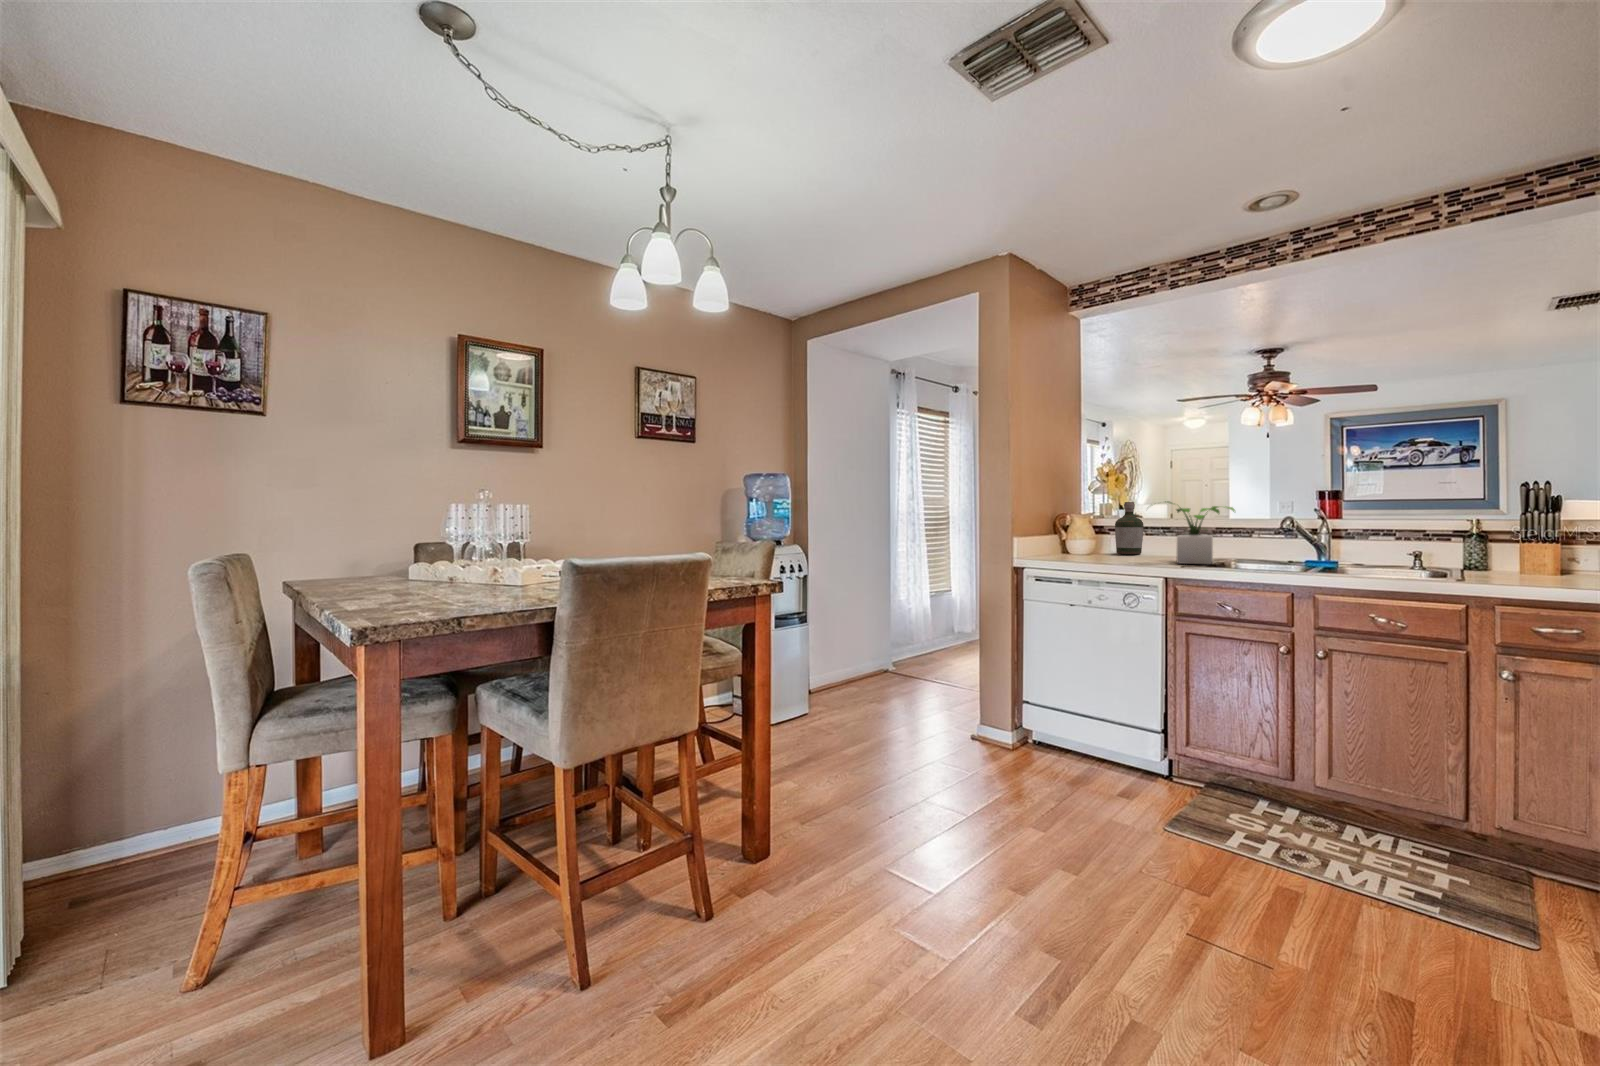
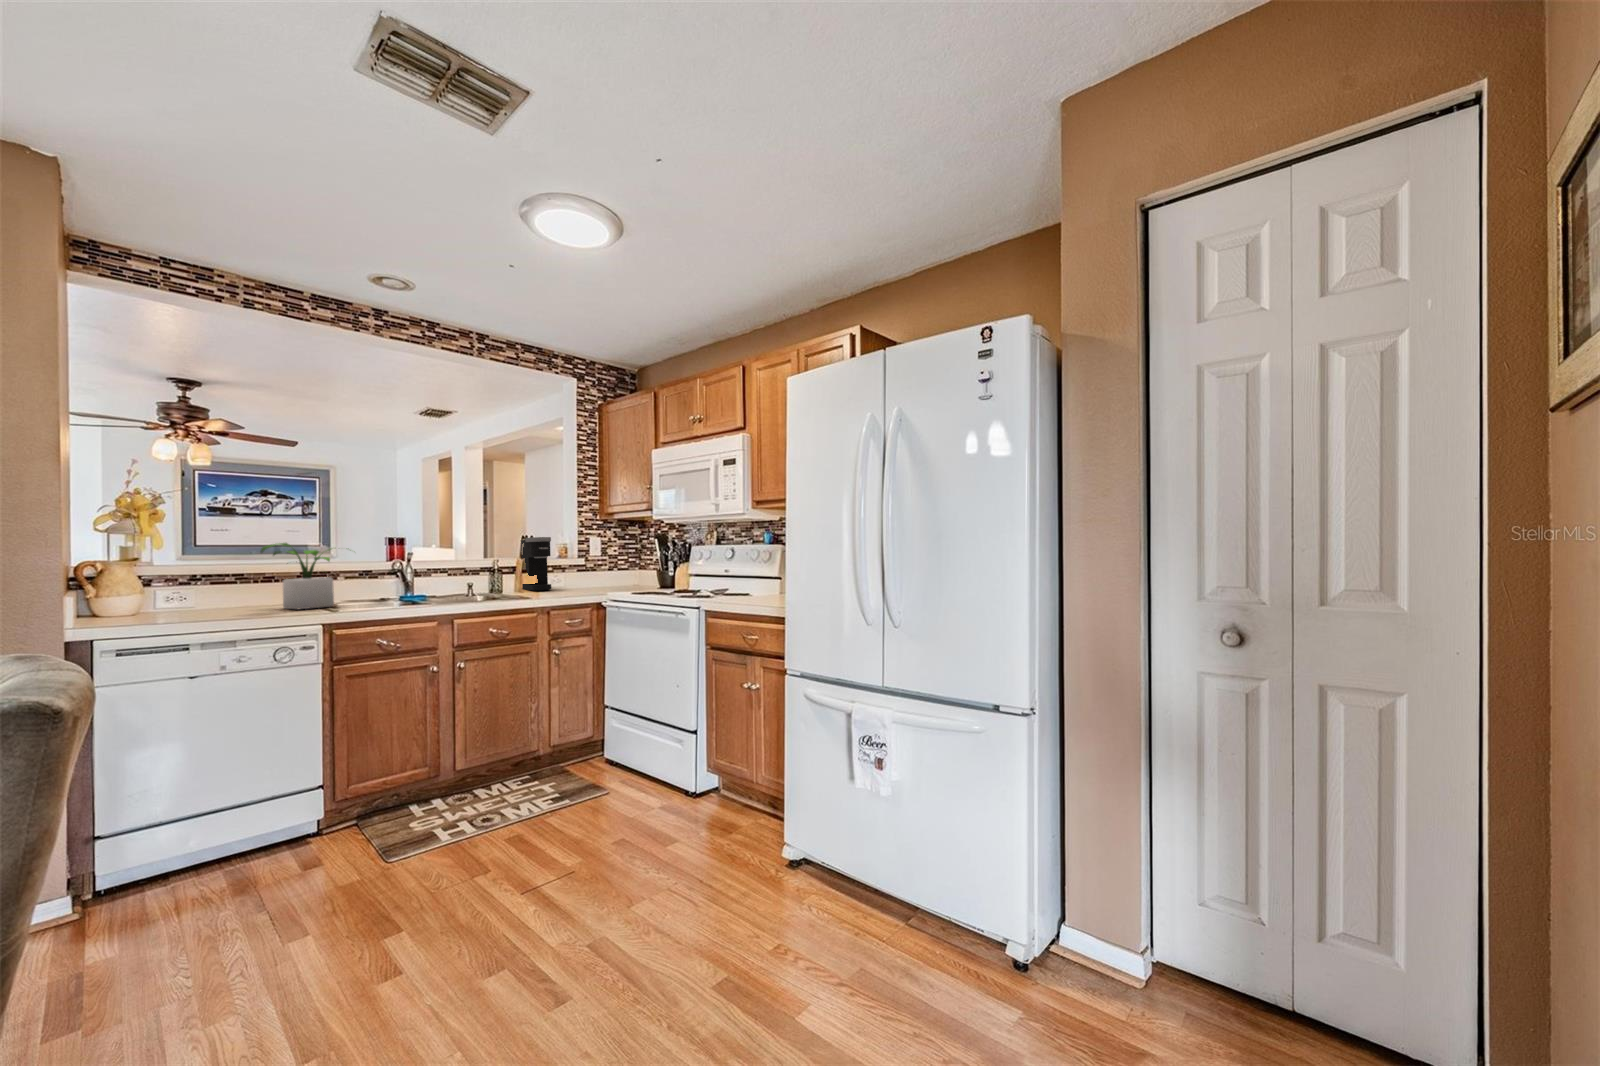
coffee maker: none [1520,492,1571,579] -> present [521,537,551,591]
bottle: present [1115,502,1144,554] -> none [159,545,199,611]

